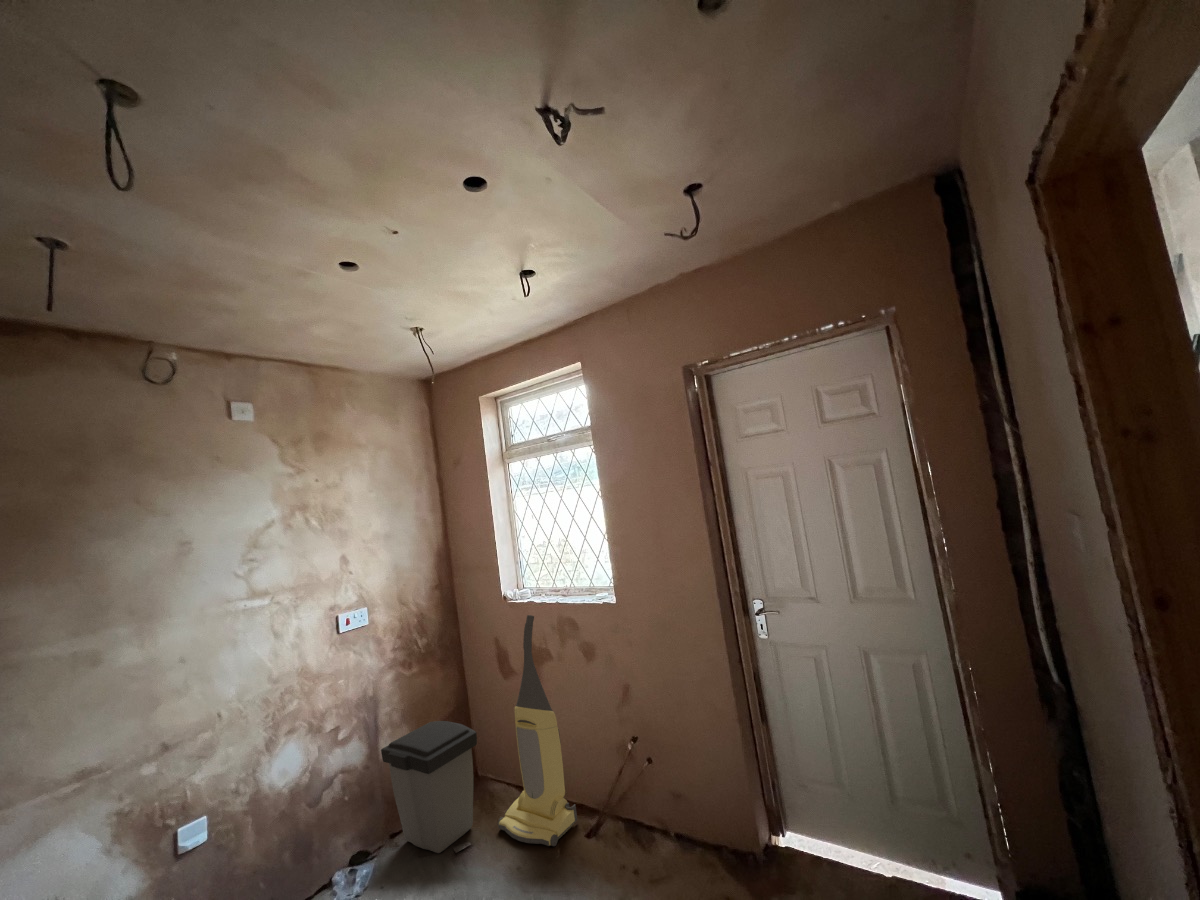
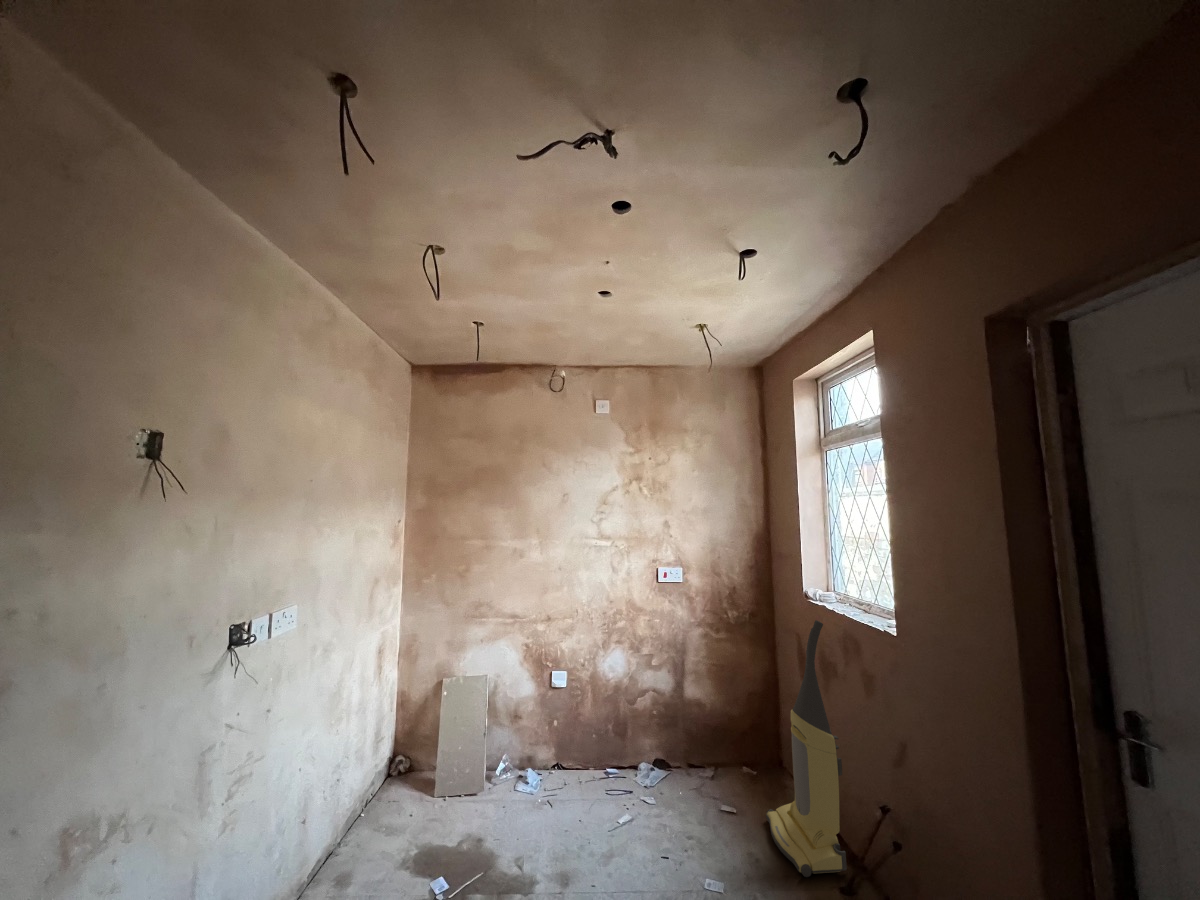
trash can: present [381,721,477,853] -> none [682,685,758,802]

